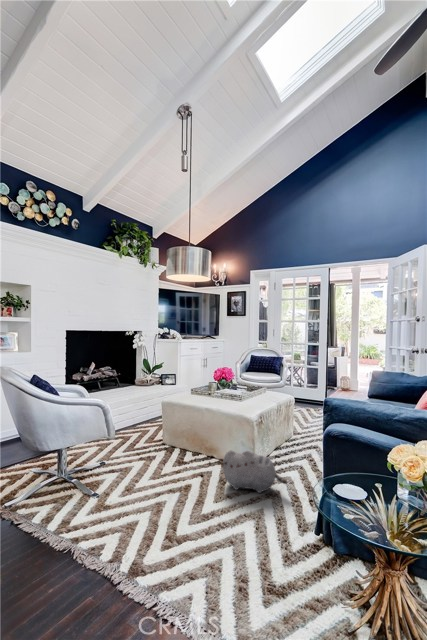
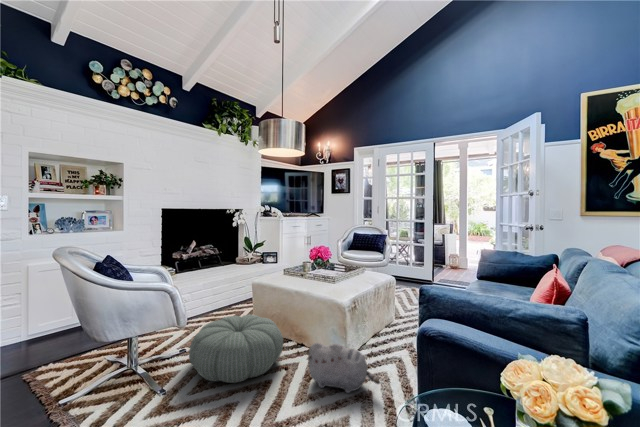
pouf: none [115,429,198,486] -> present [189,315,283,383]

